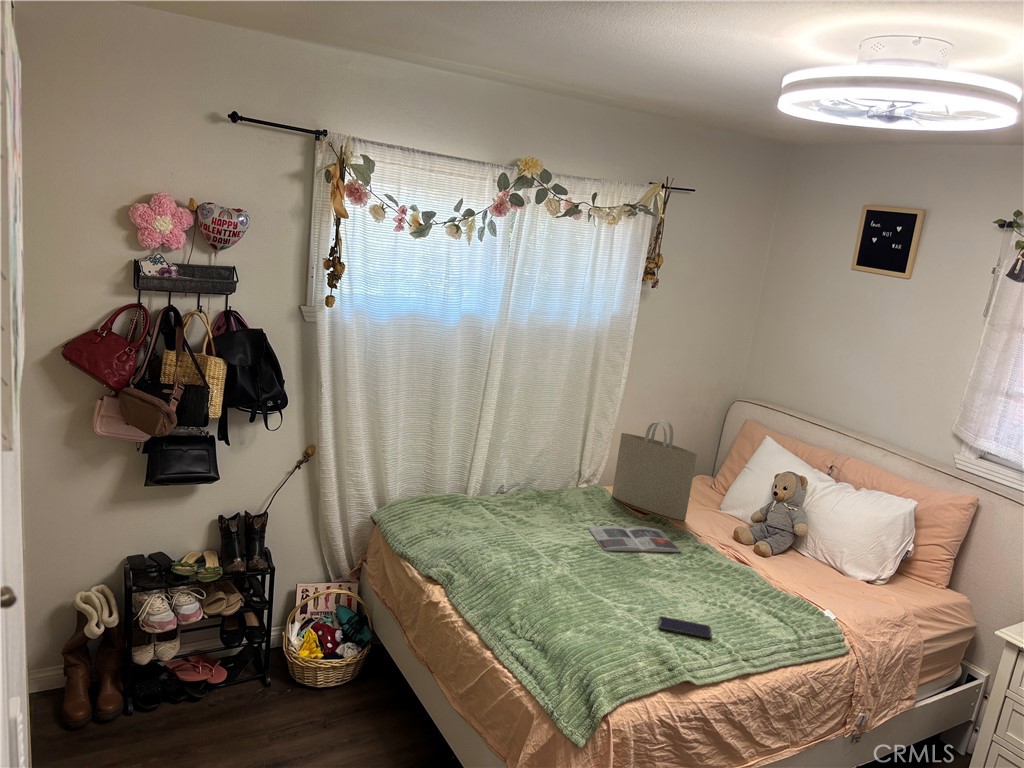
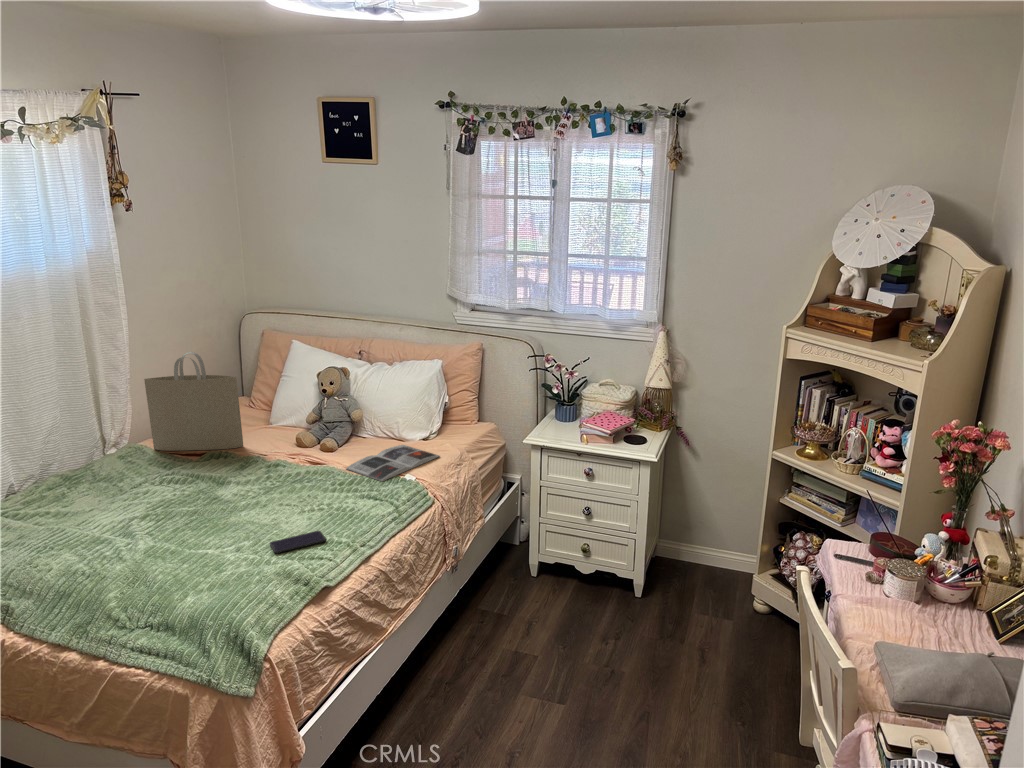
magazine: present [588,526,681,552] -> present [346,445,439,481]

